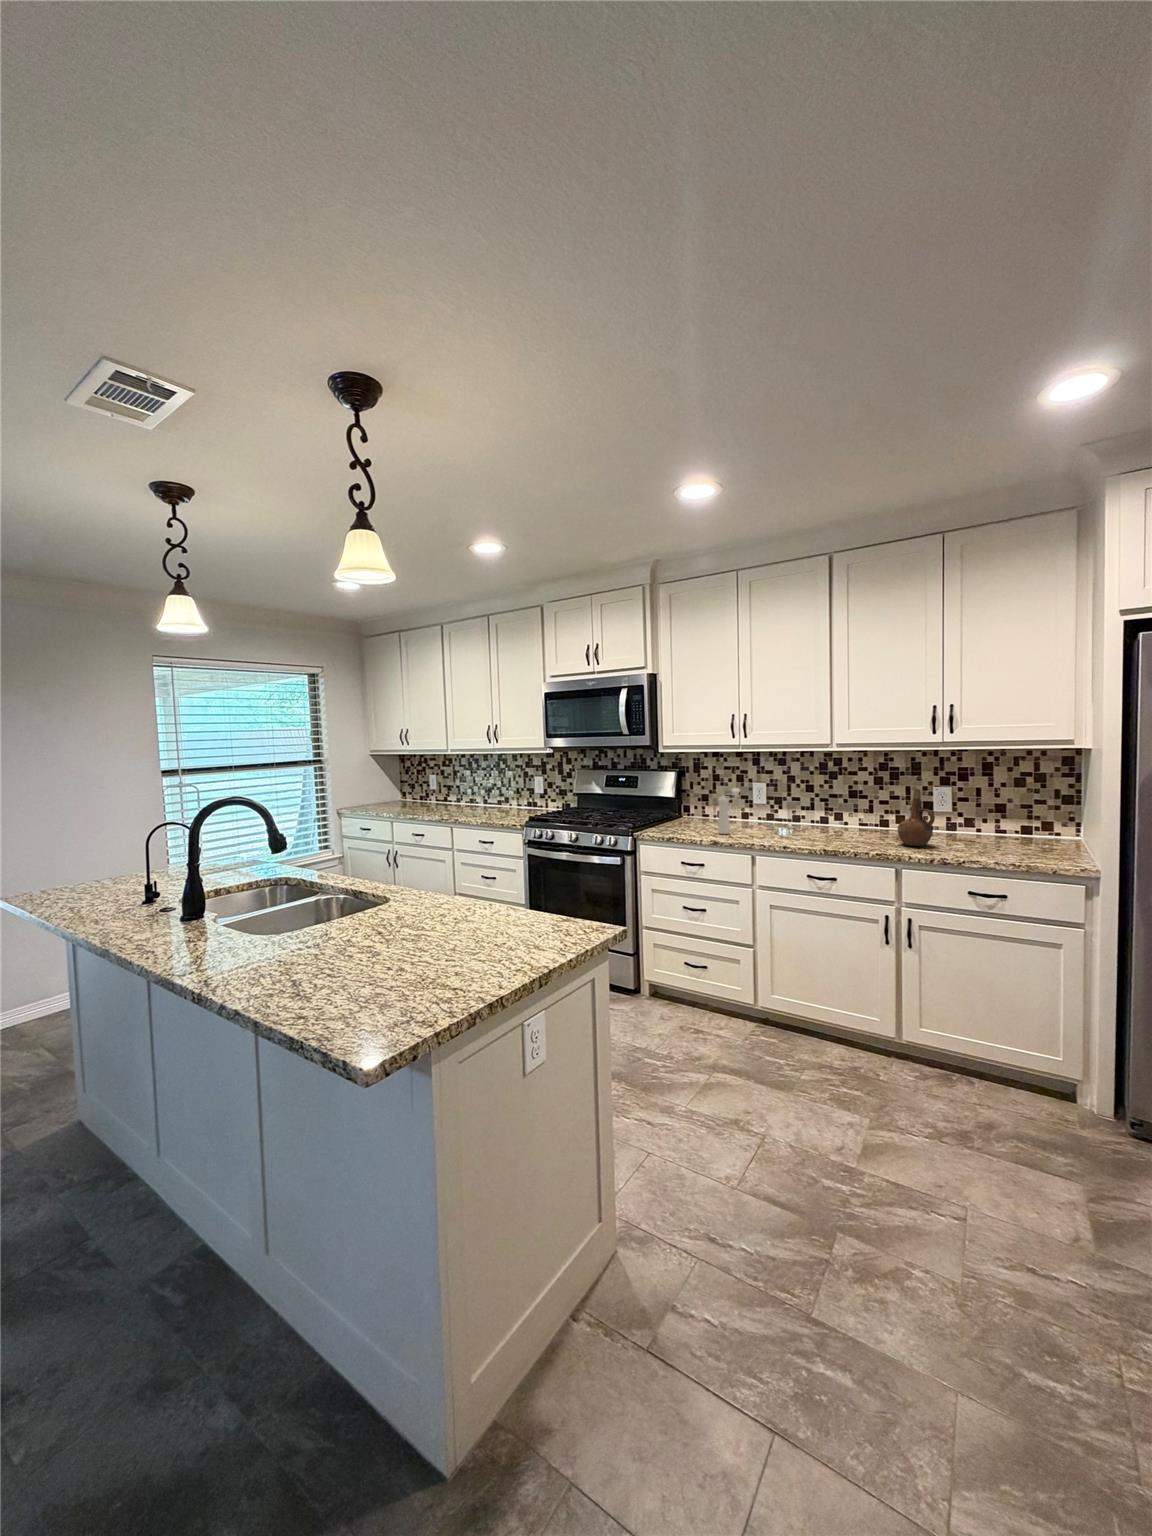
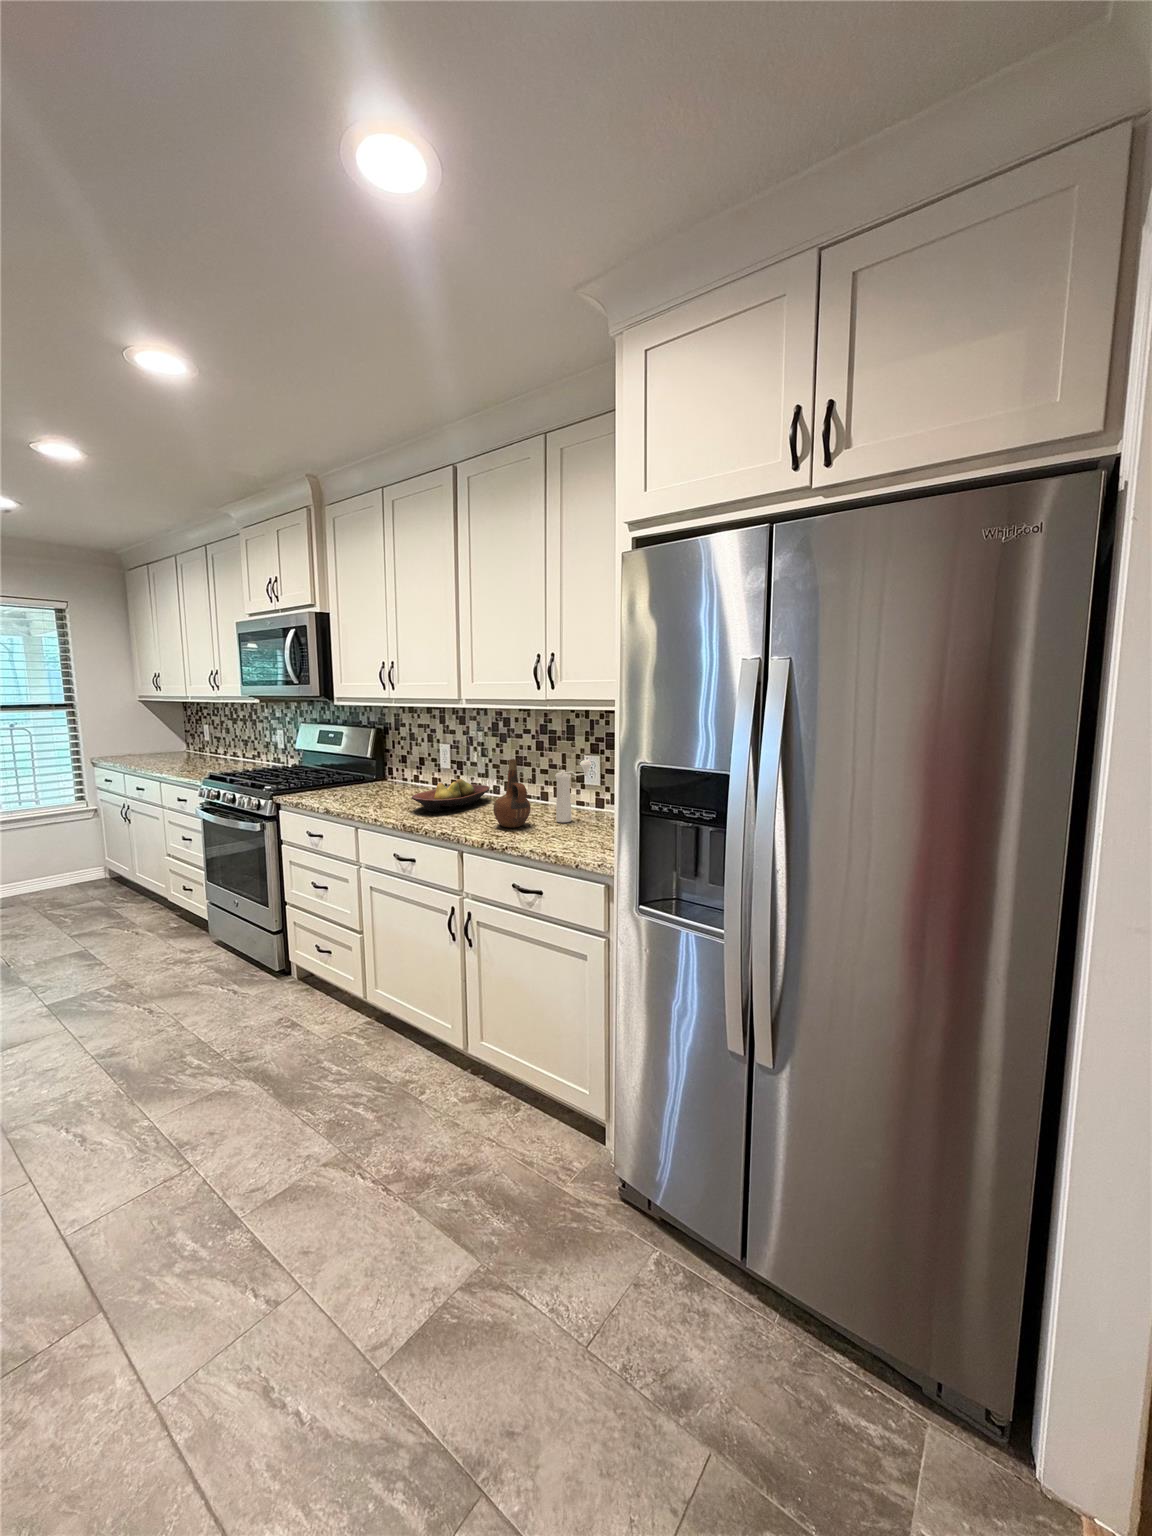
pepper mill: present [718,788,740,834] -> present [555,760,592,822]
fruit bowl: none [791,810,842,837] -> present [411,779,490,812]

